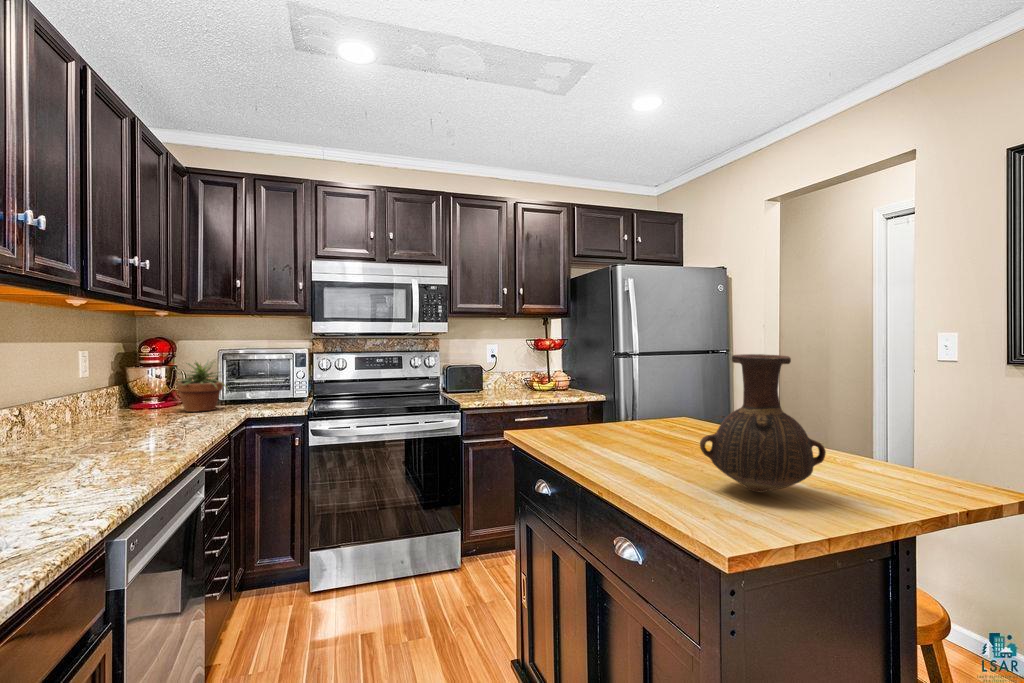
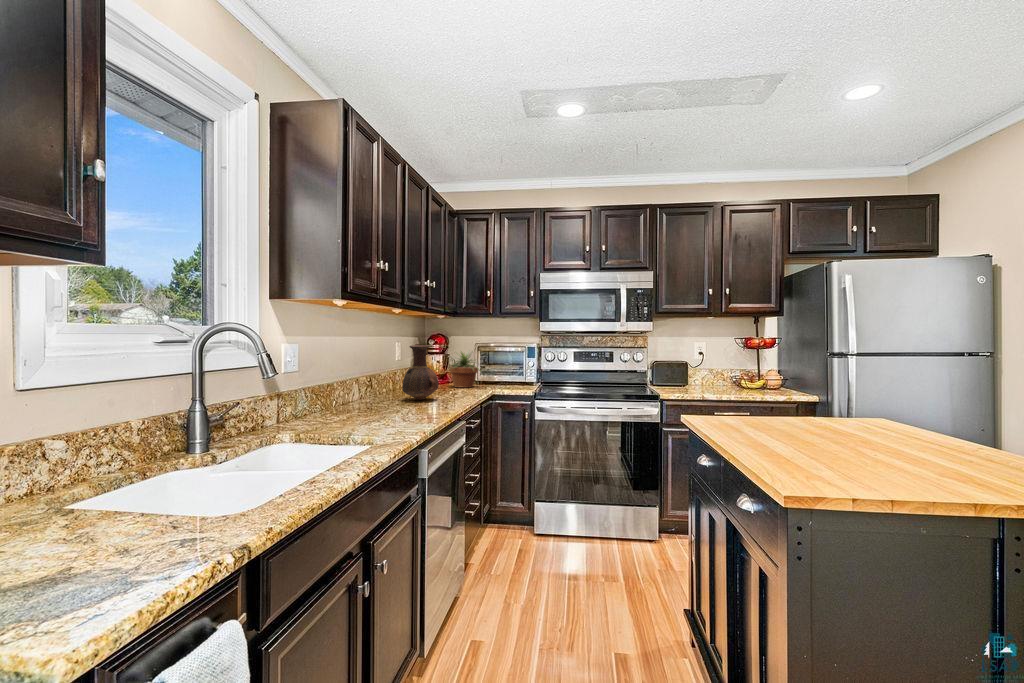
vase: present [700,354,826,492] -> present [402,345,439,400]

